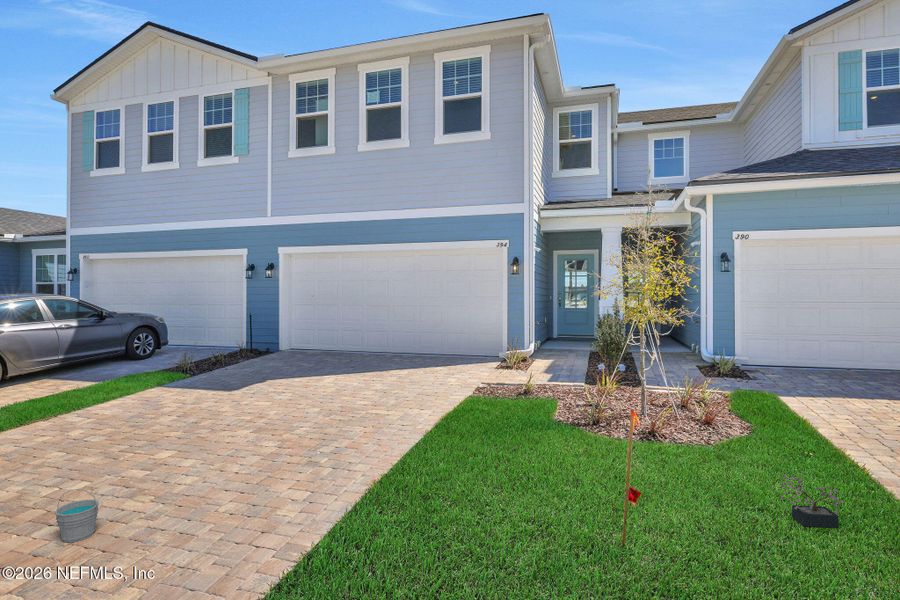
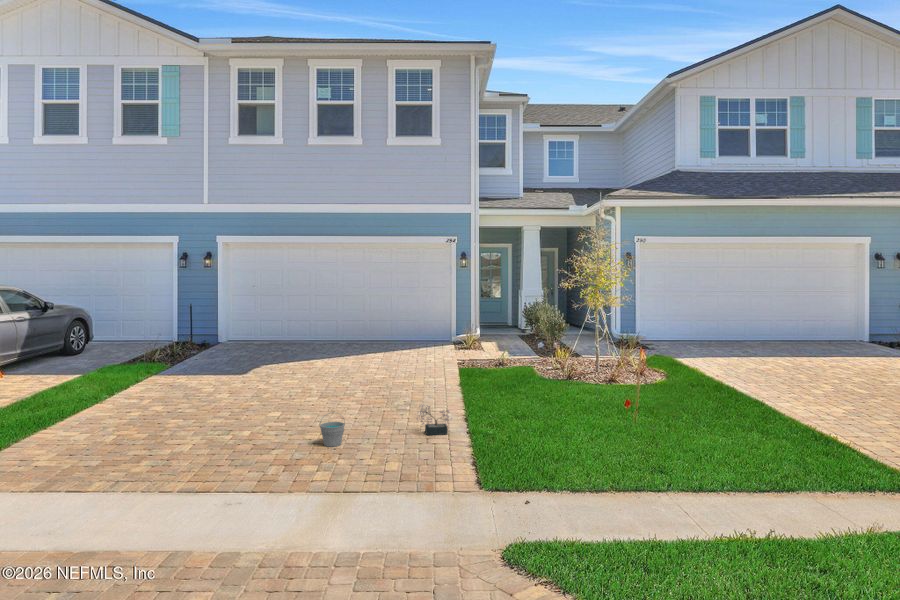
decorative plant: present [781,474,844,528] -> present [419,405,452,435]

